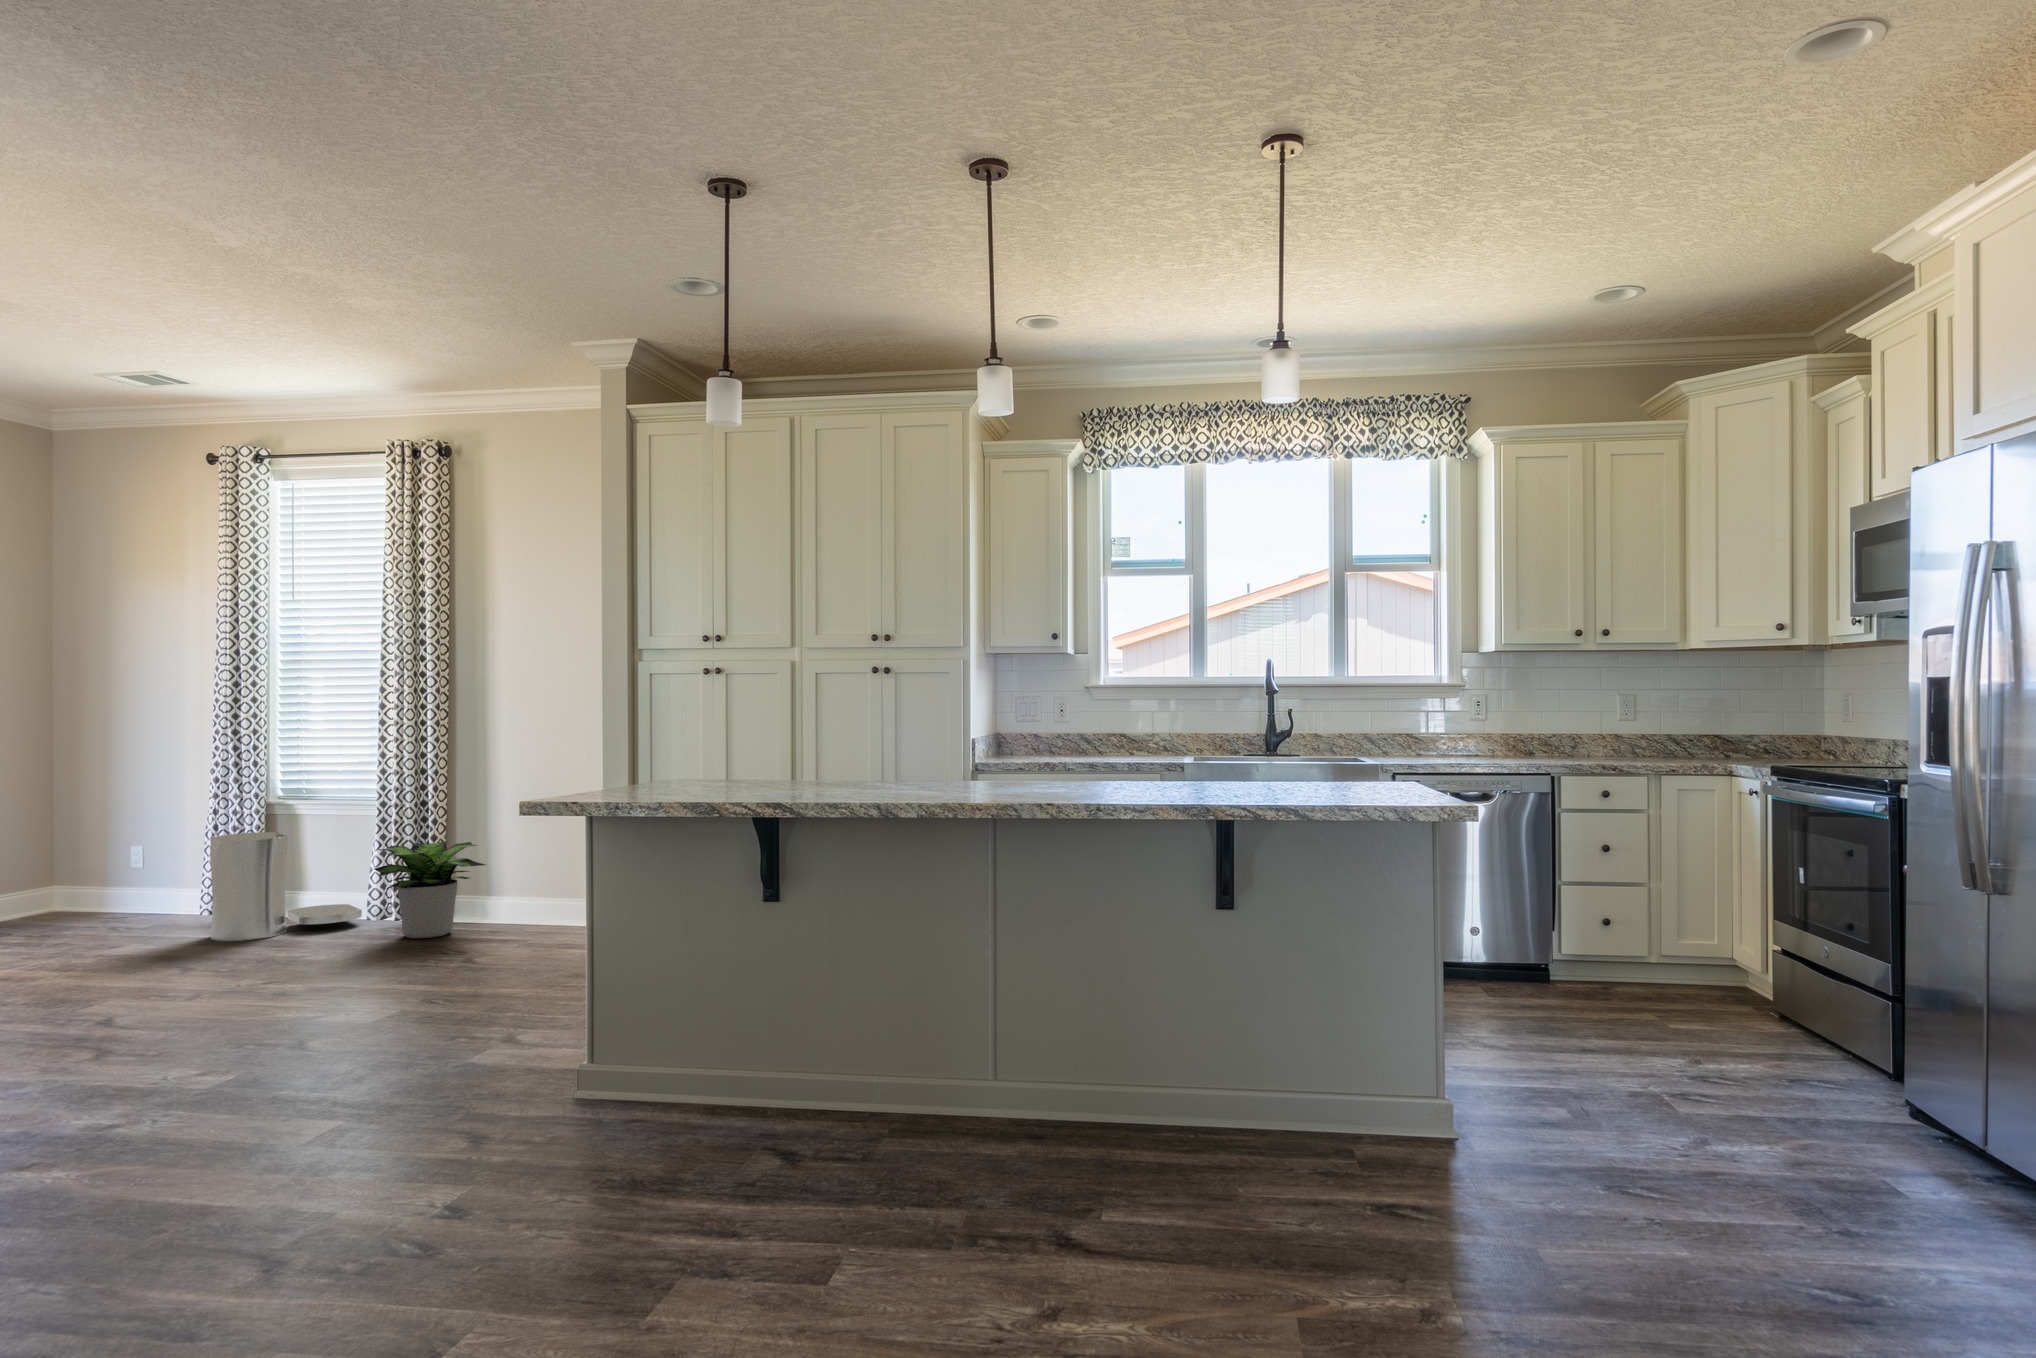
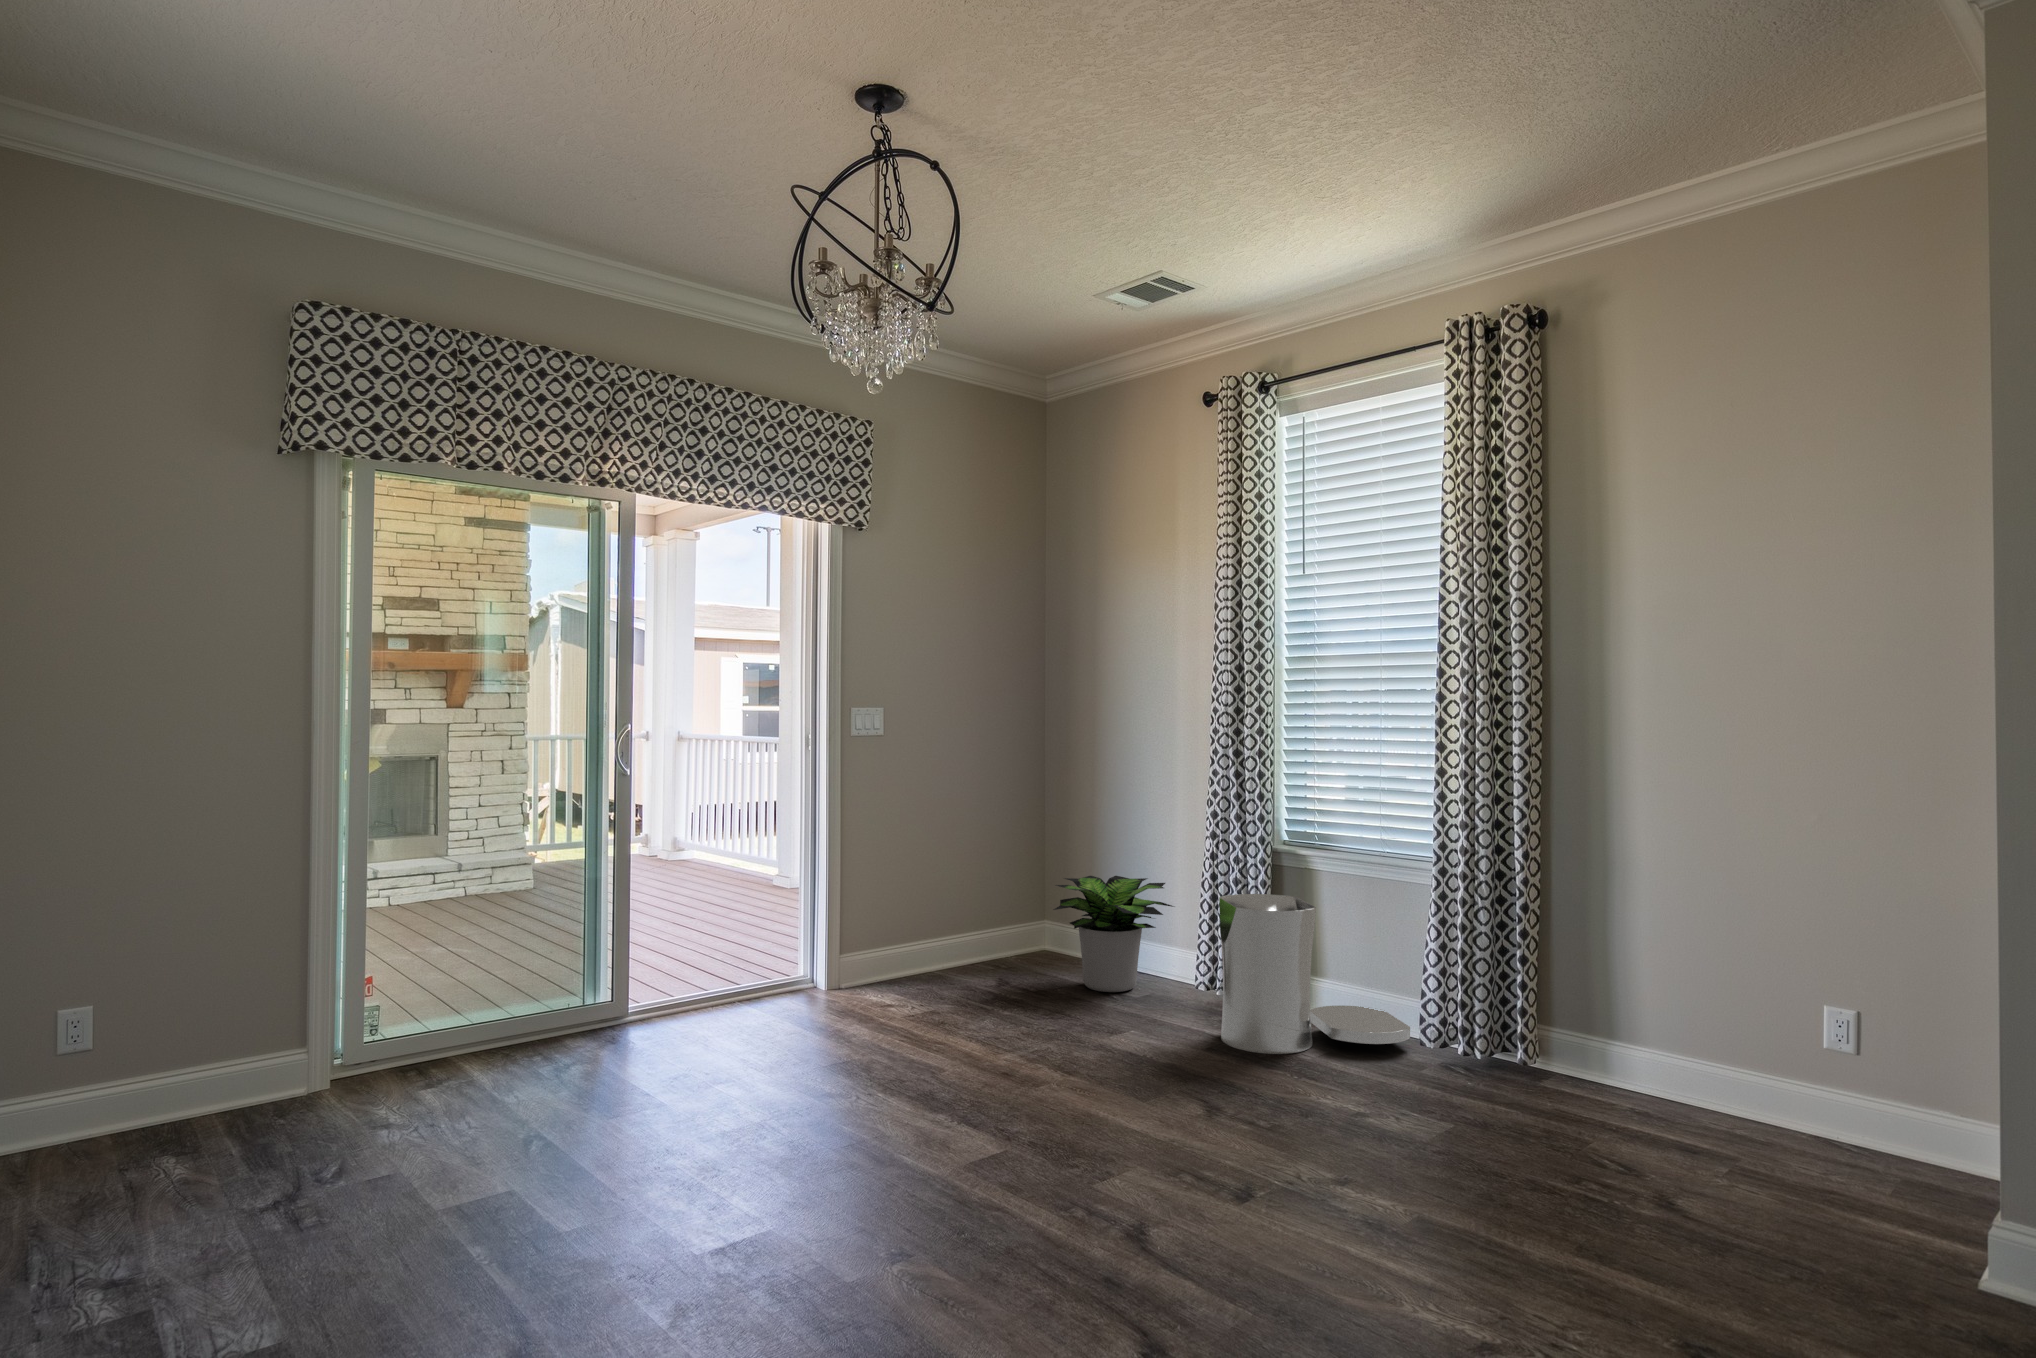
potted plant: present [374,842,485,938] -> present [1053,876,1173,992]

